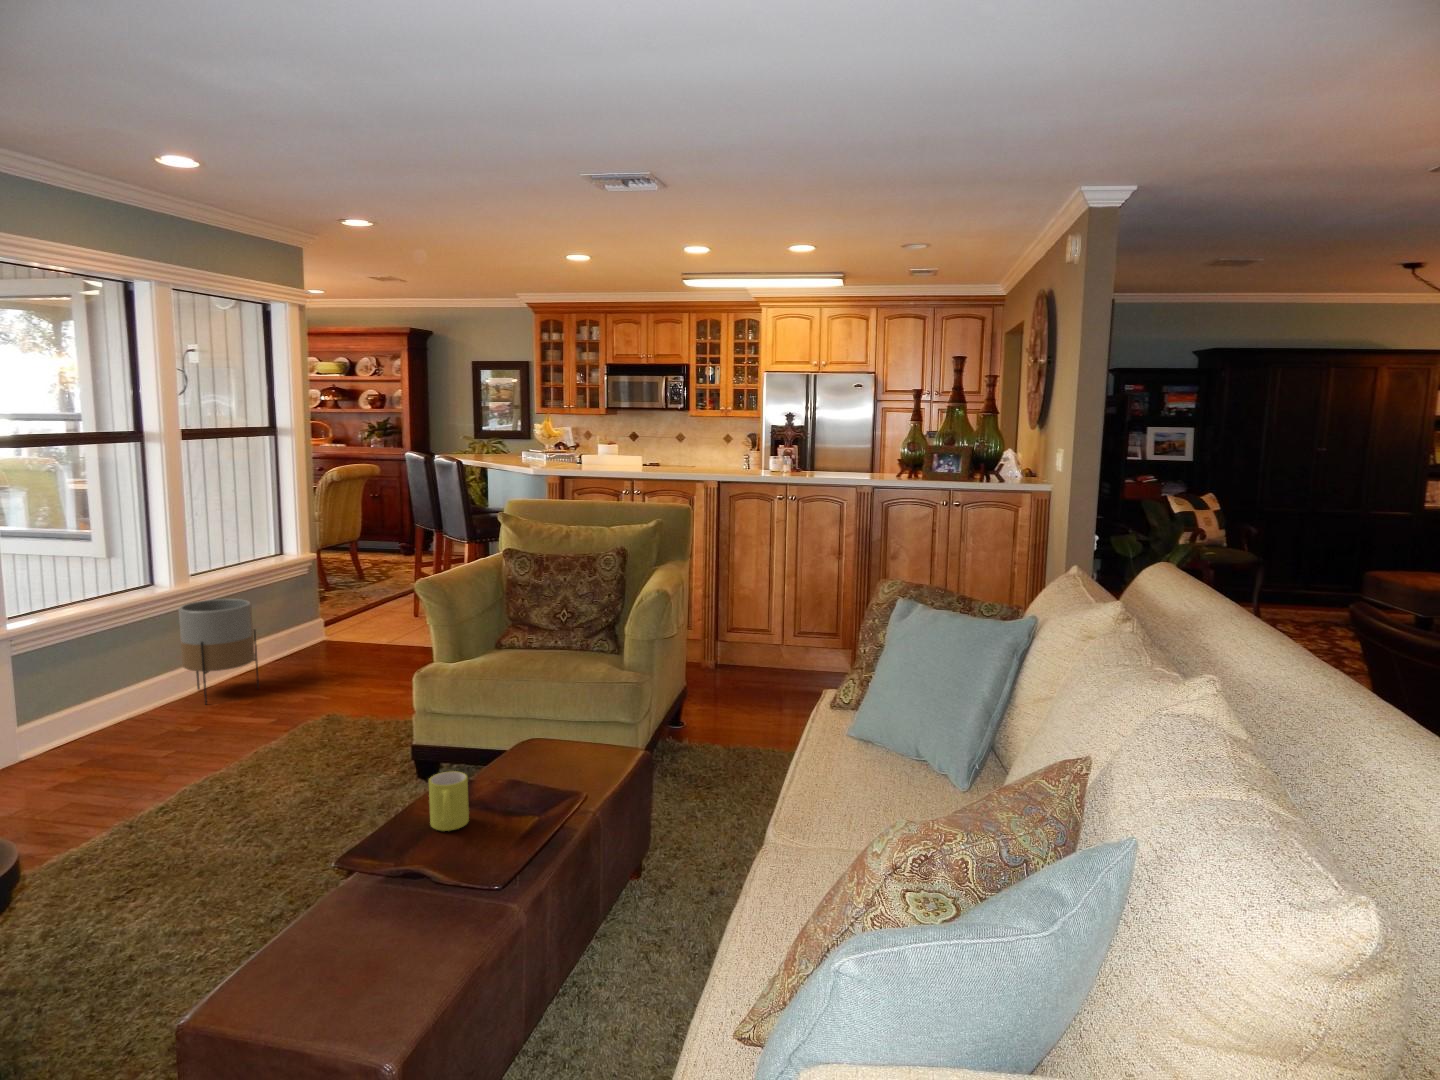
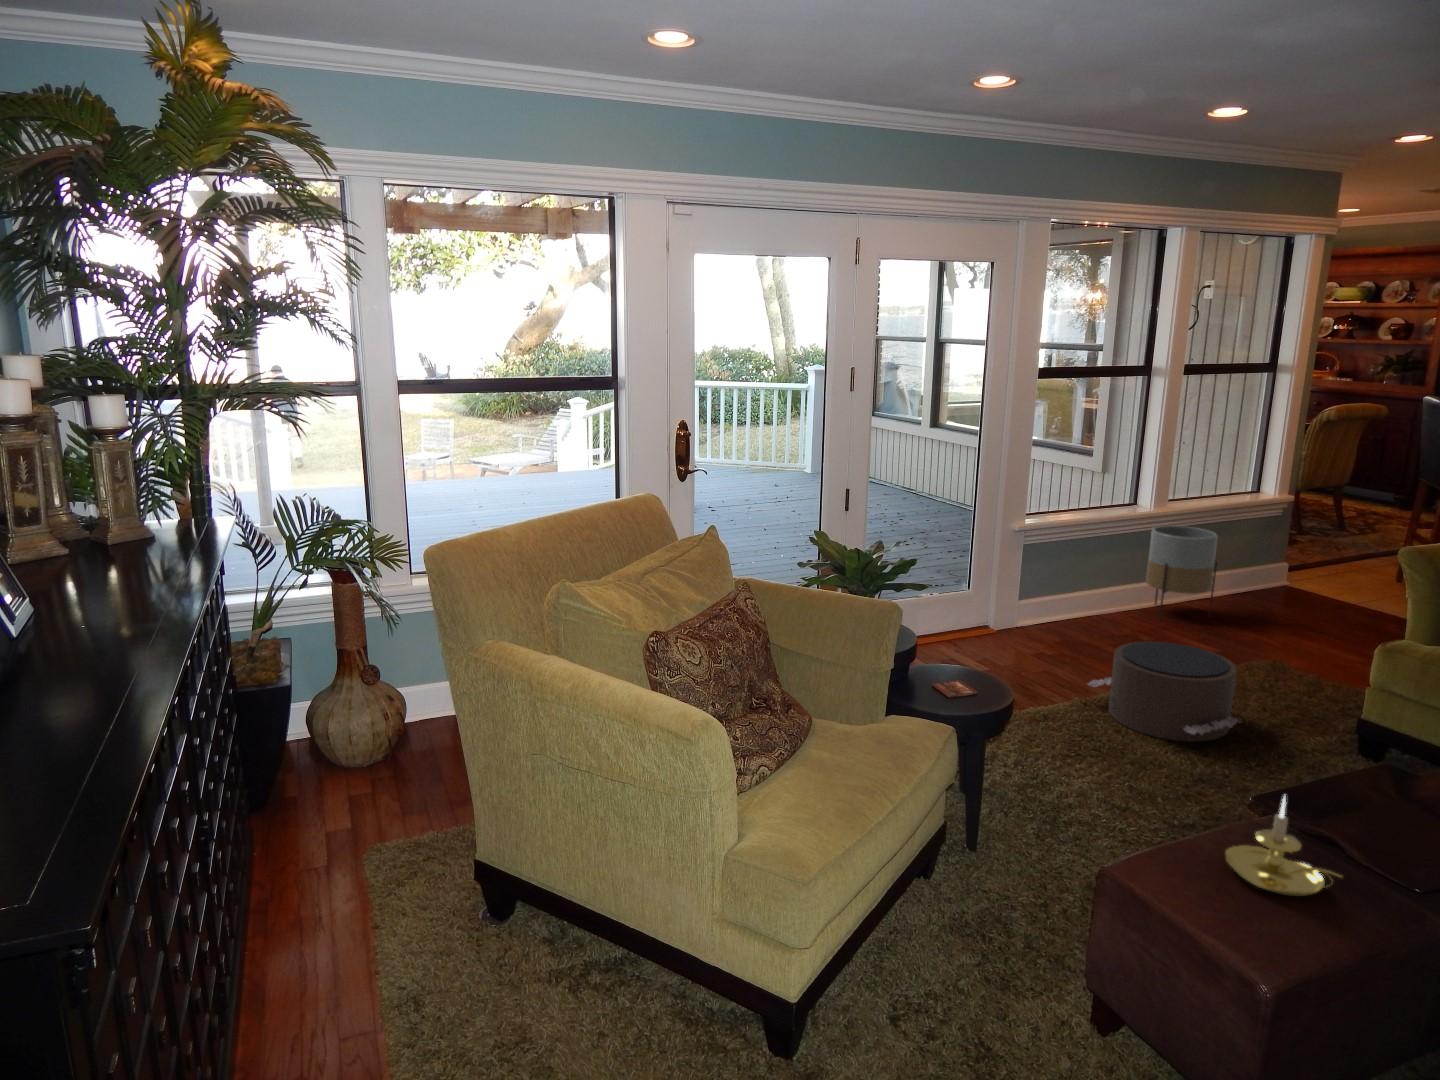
pouf: none [128,723,310,836] -> present [1088,642,1240,742]
mug: present [429,771,469,831] -> none [1361,751,1415,812]
candle holder: none [316,854,433,966] -> present [1226,796,1342,896]

